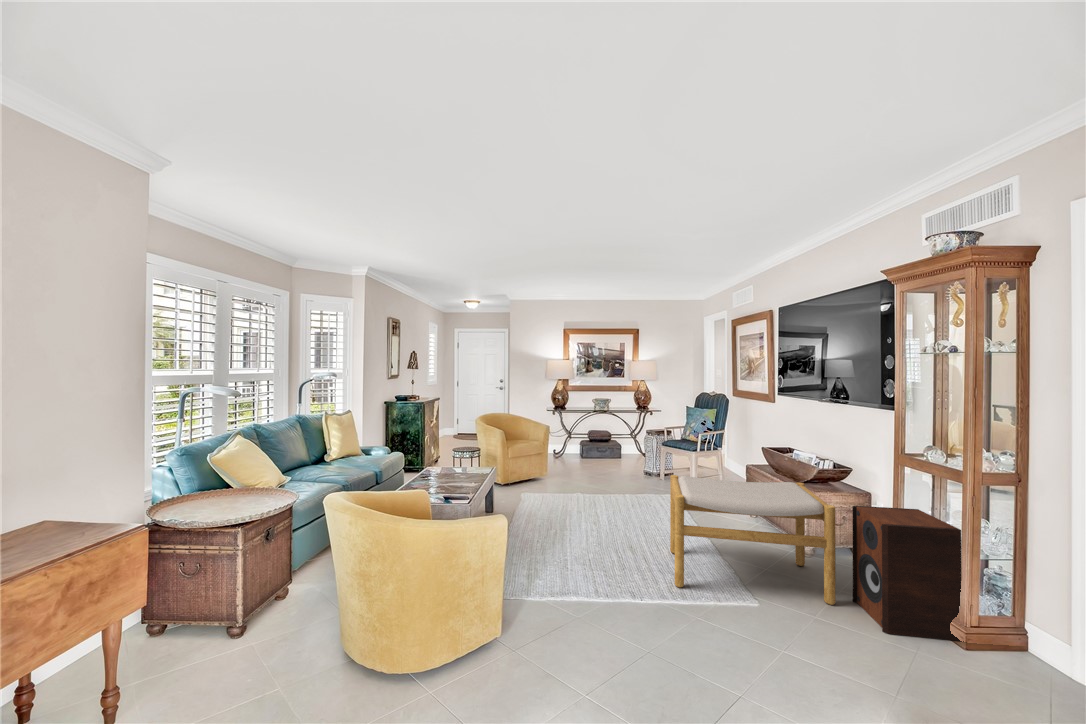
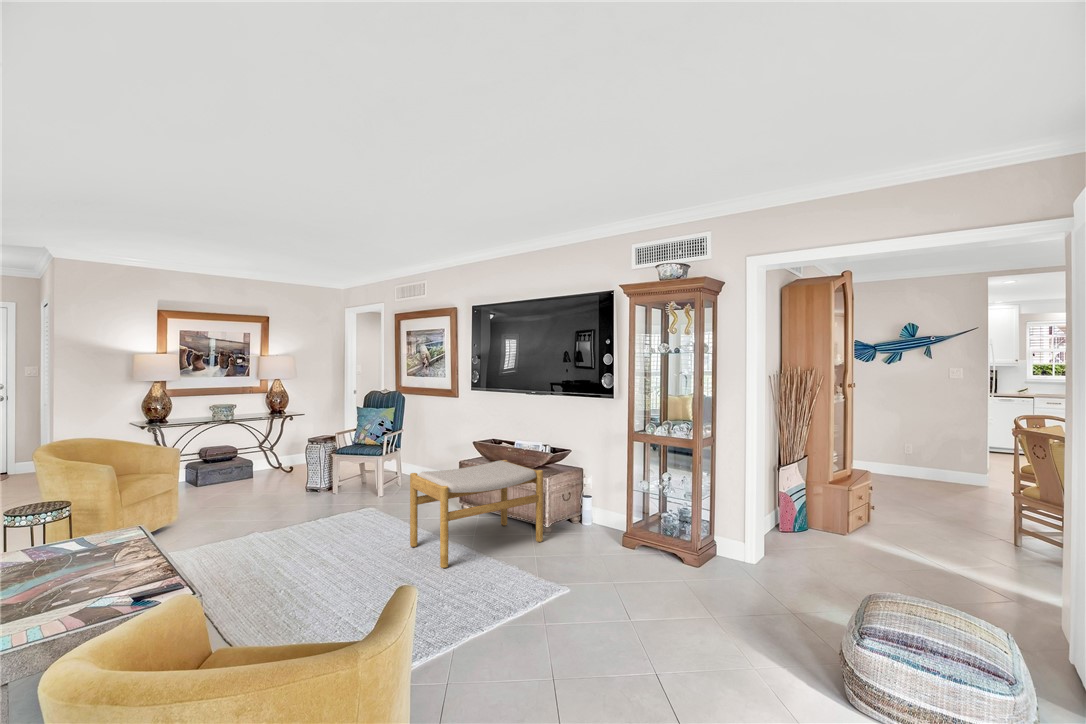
speaker: present [852,506,962,641] -> none [549,462,606,546]

